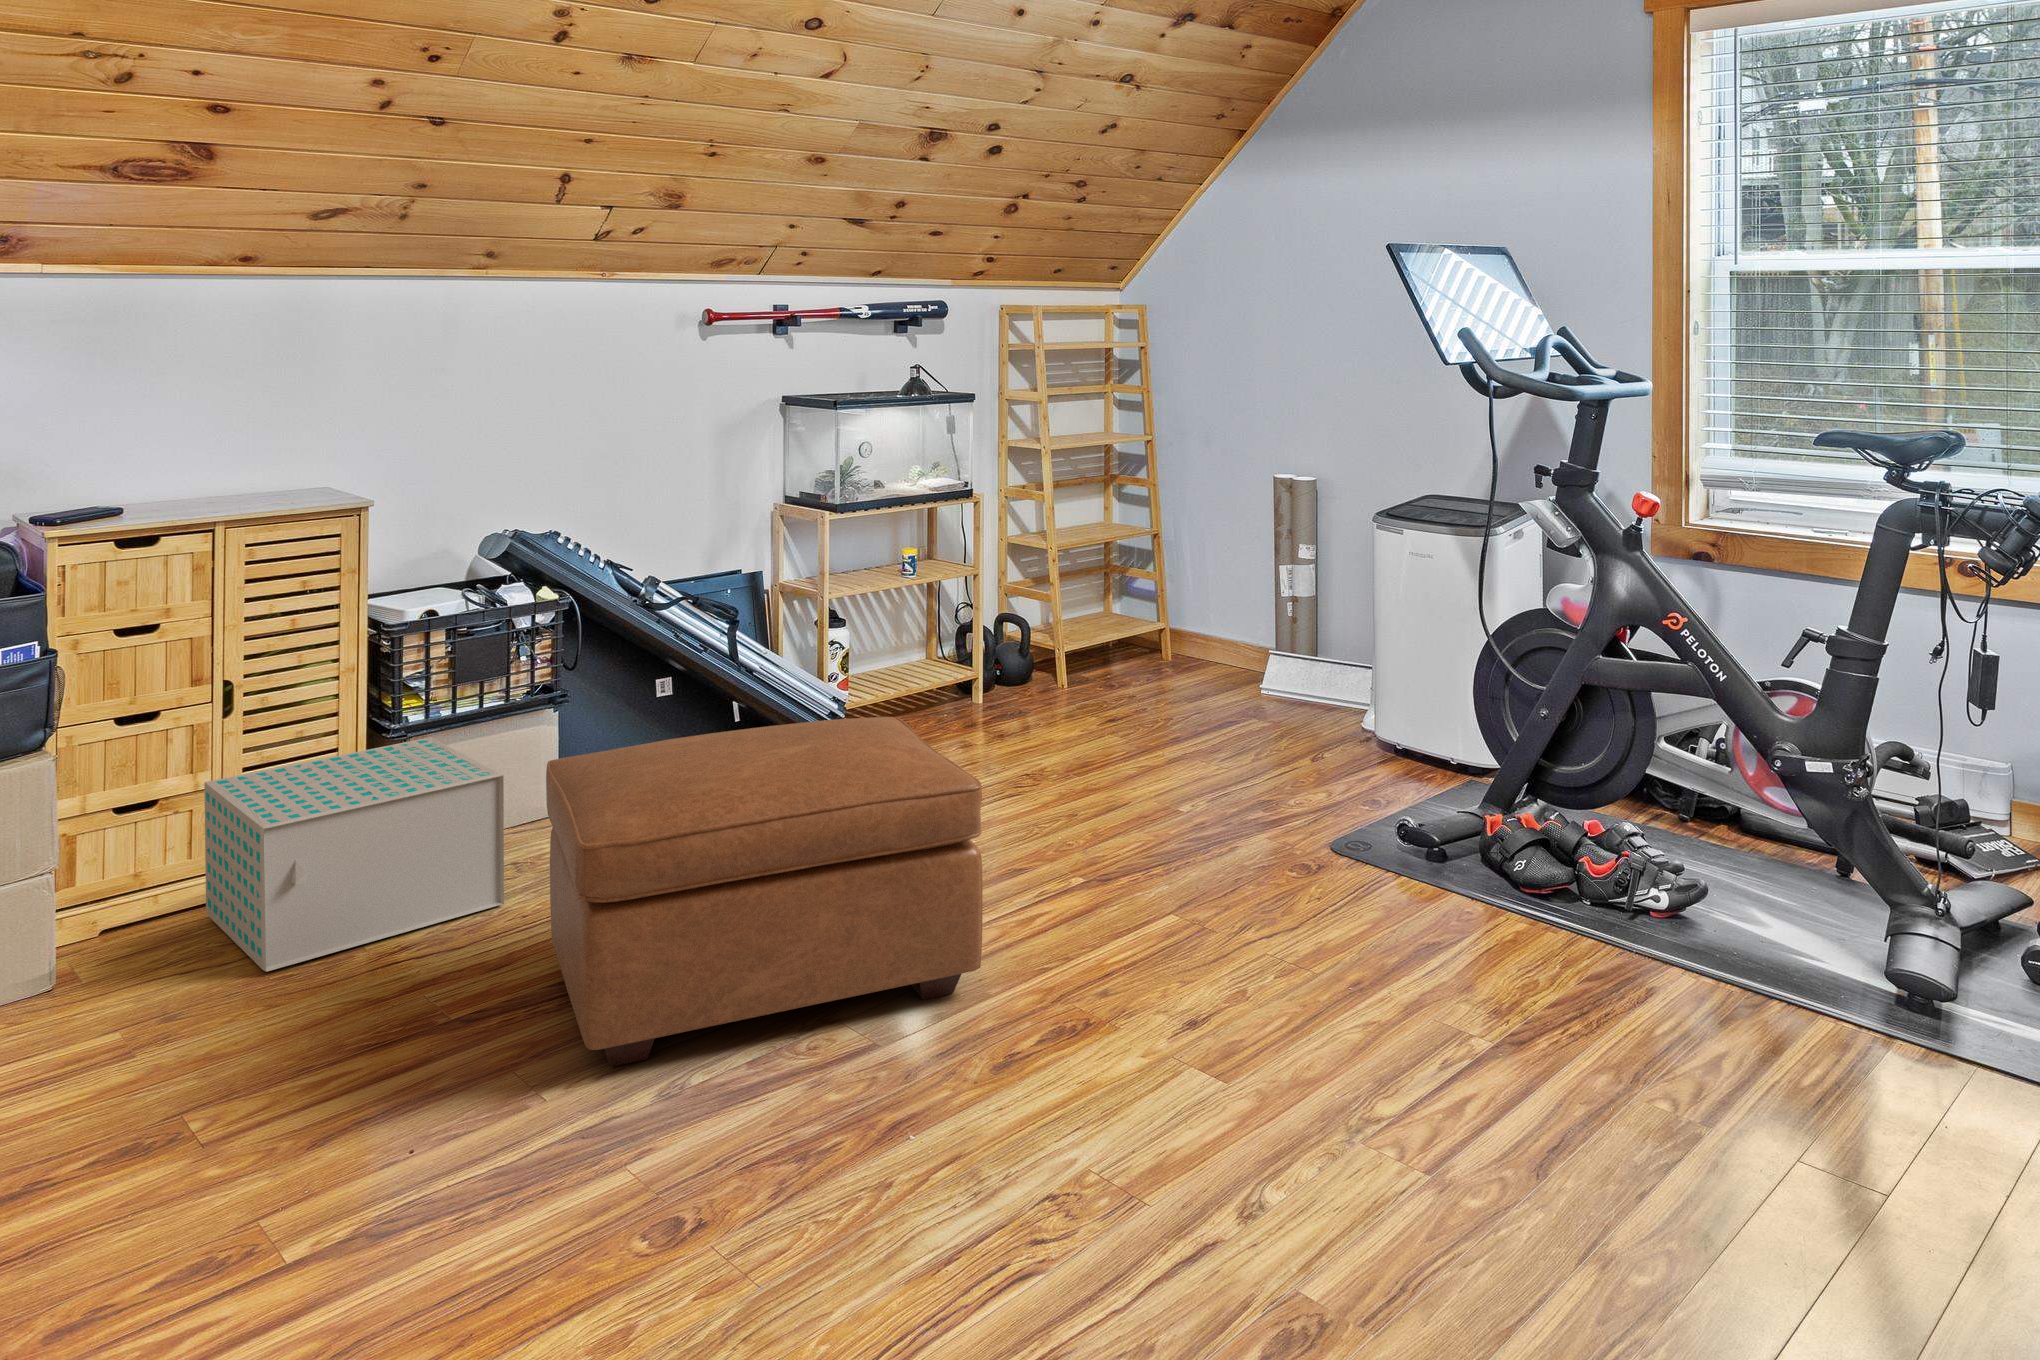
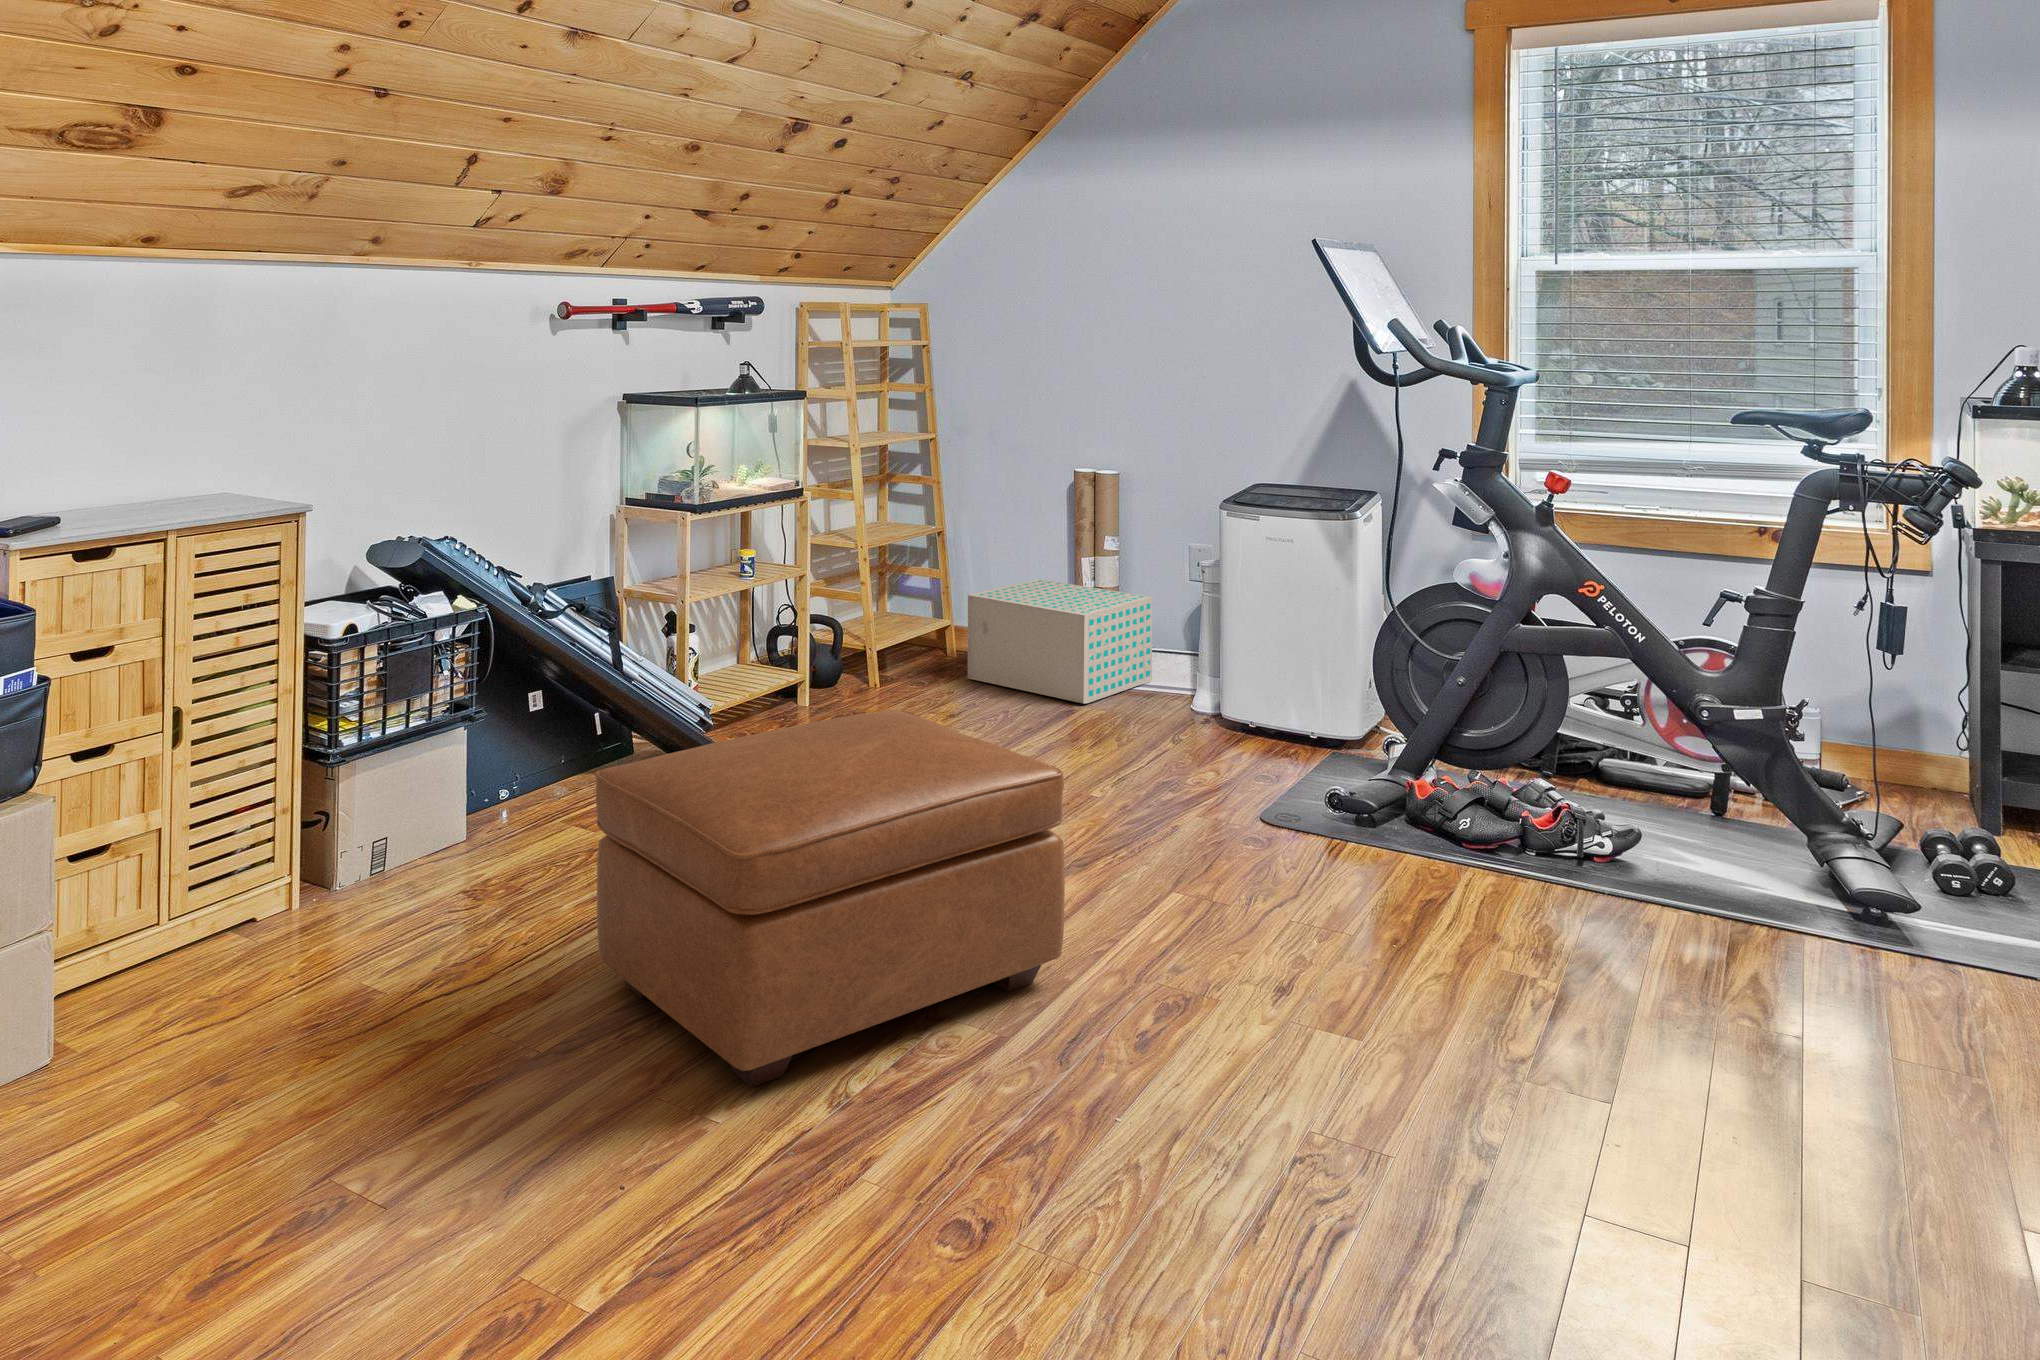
storage box: present [204,737,504,972] -> present [968,579,1152,704]

